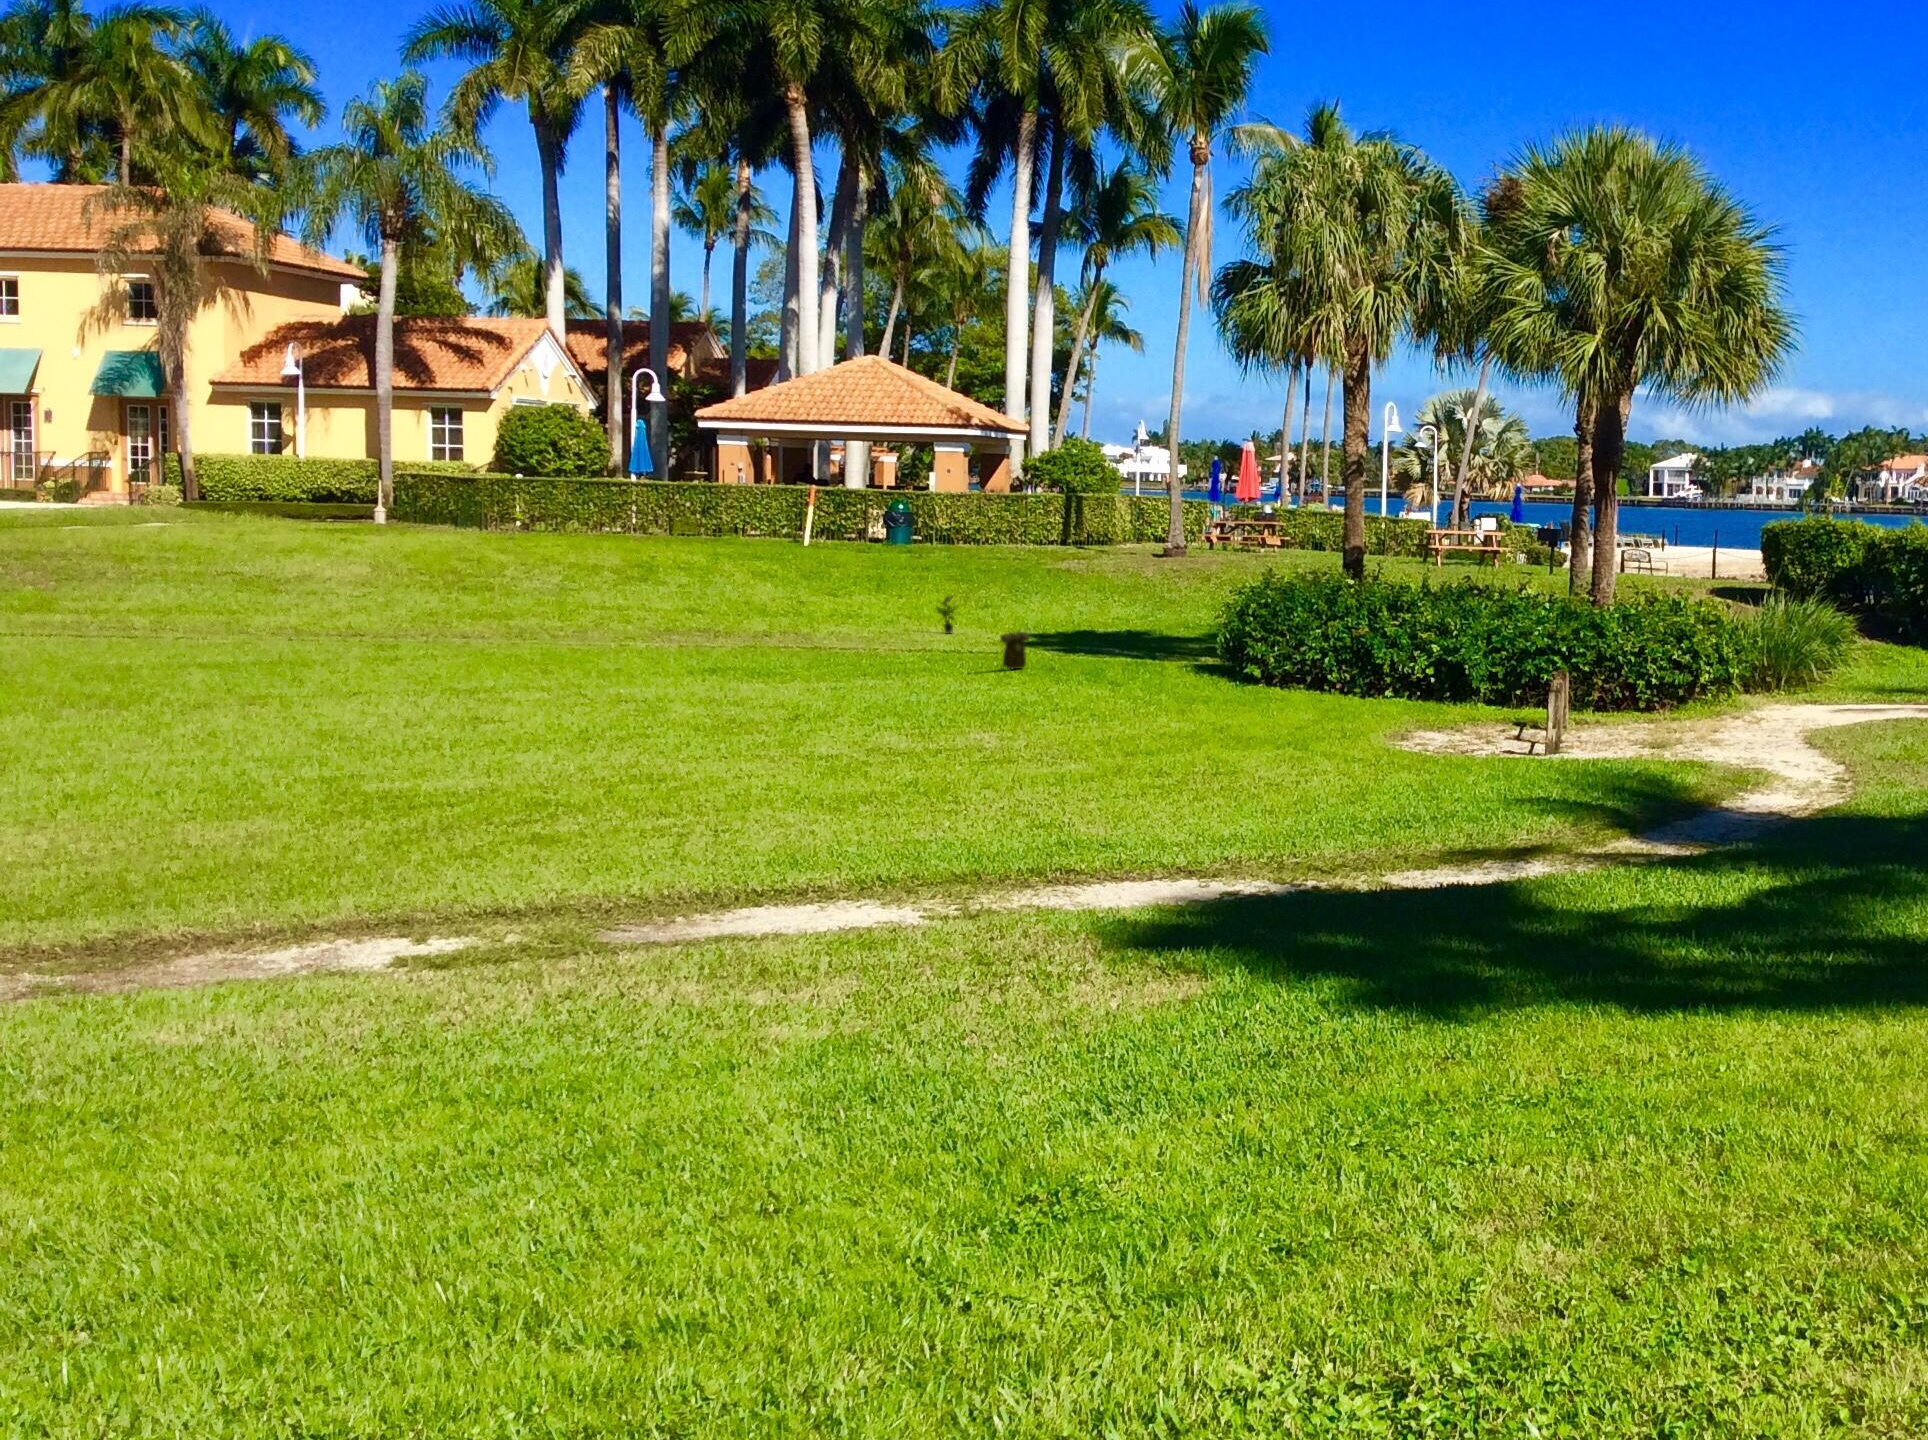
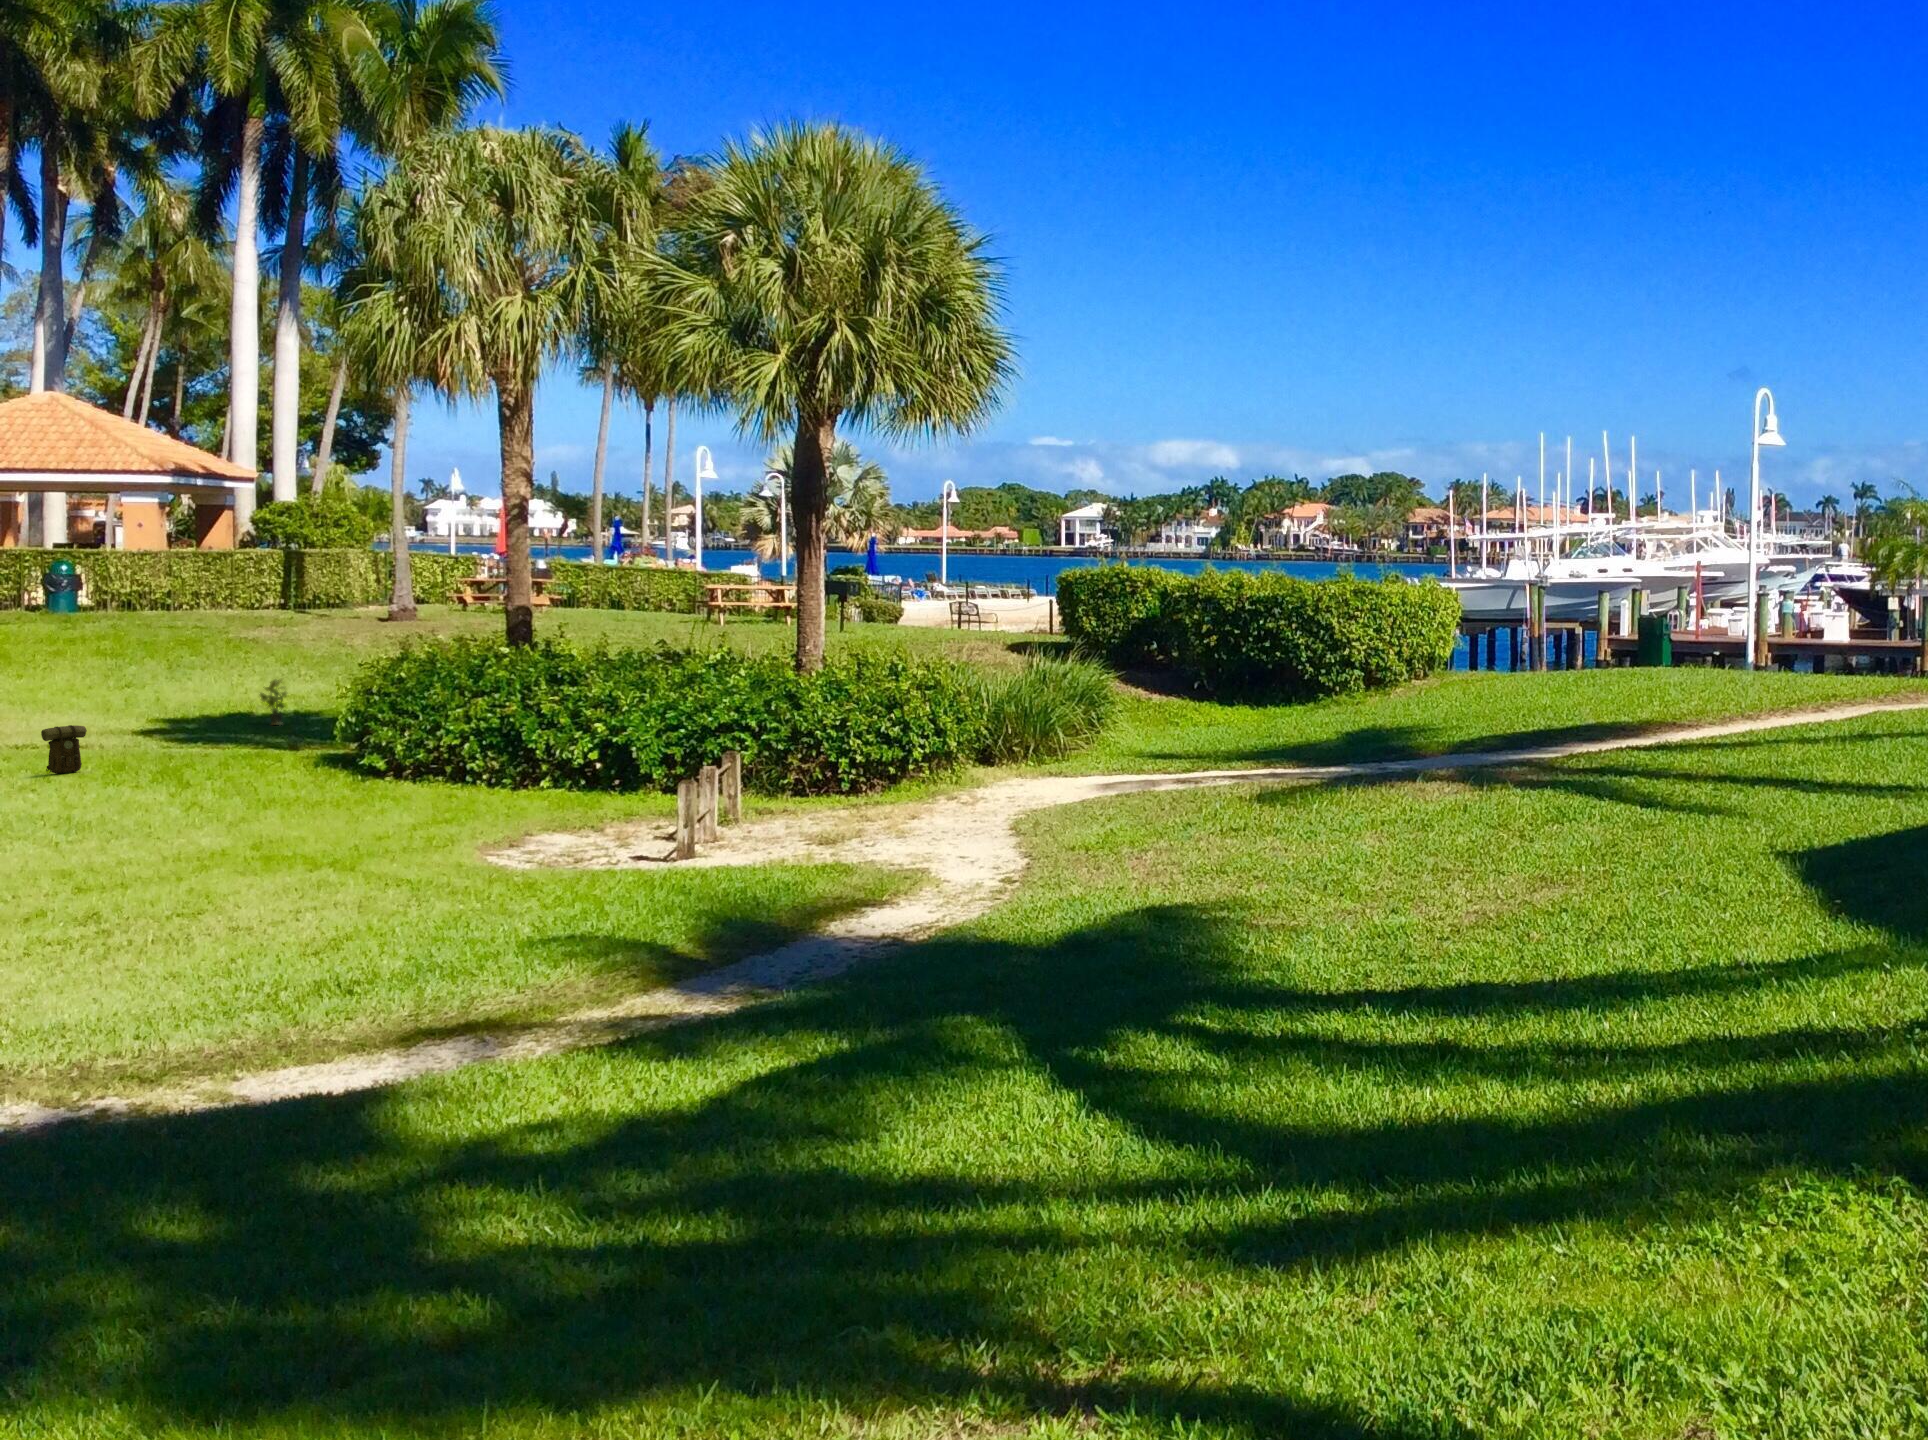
potted plant: present [936,596,957,634] -> present [260,679,287,725]

